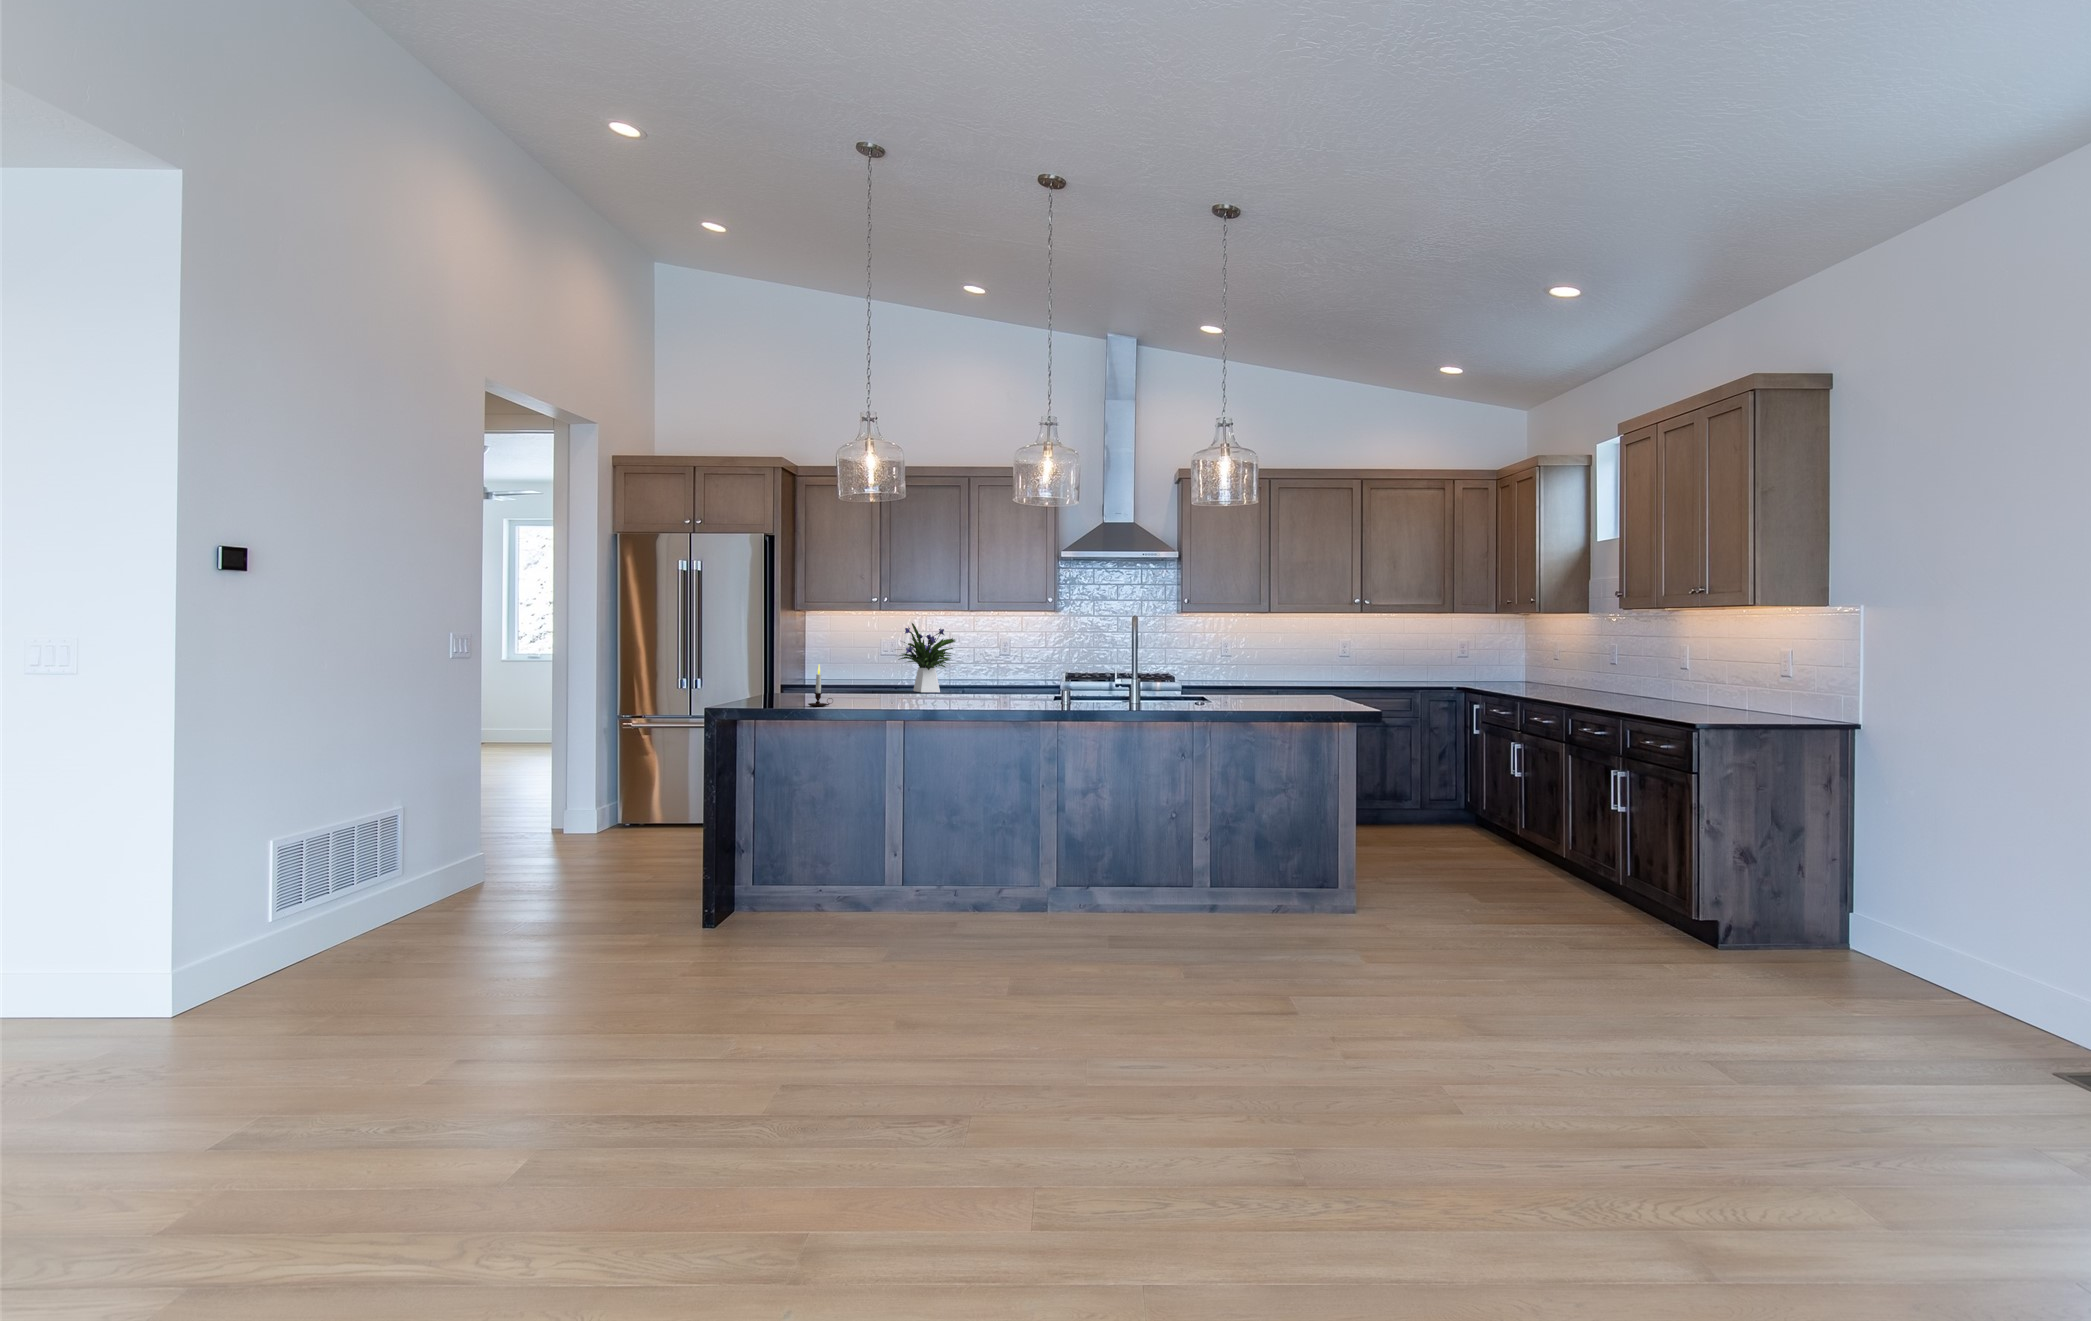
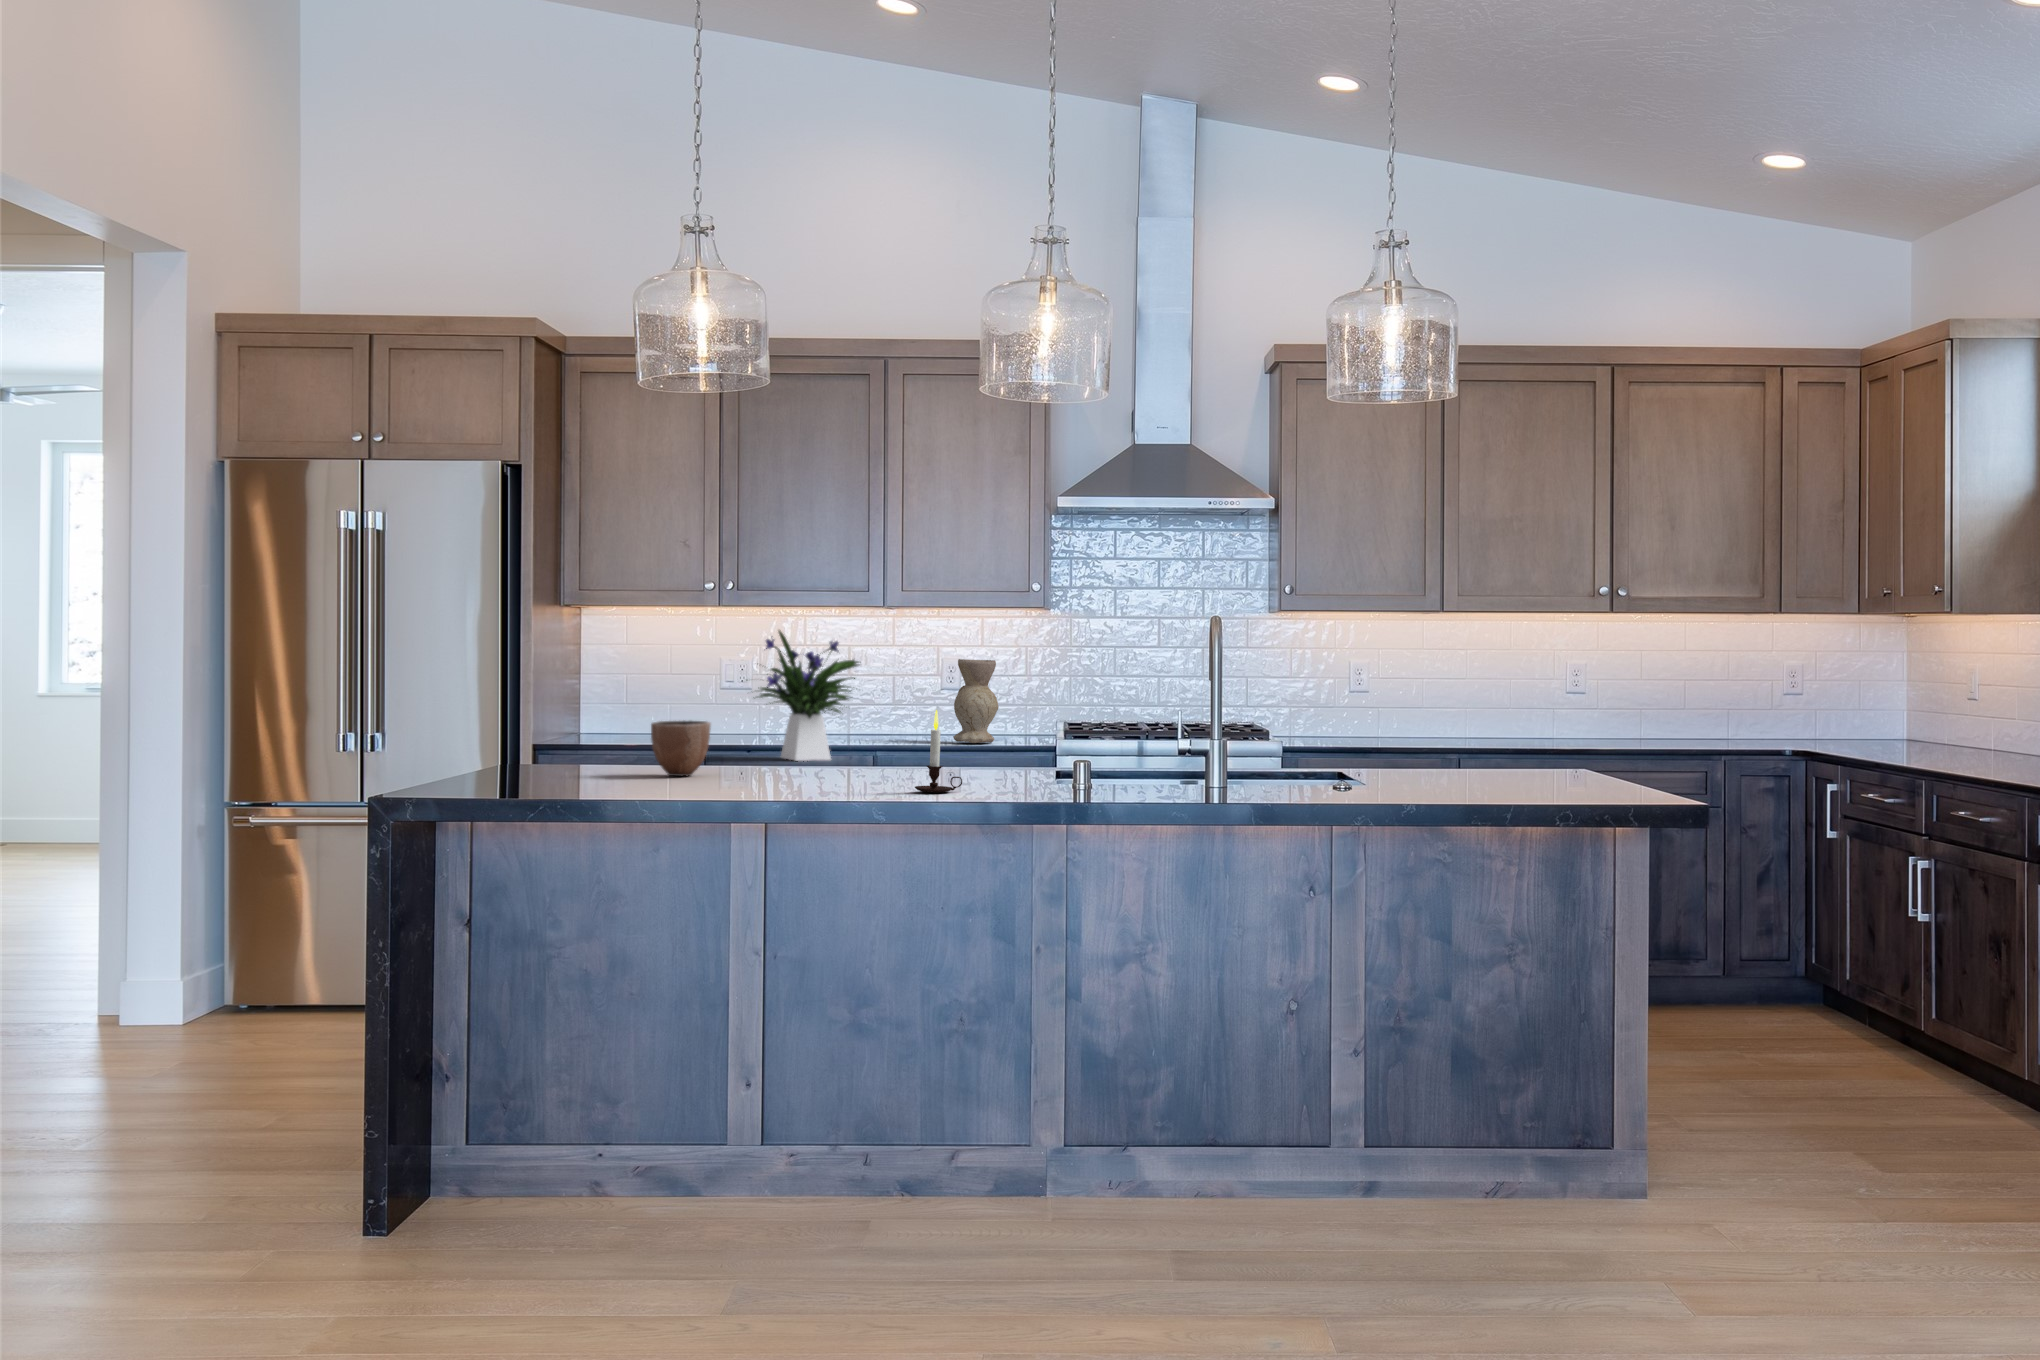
vase: none [1008,638,1032,684] -> present [953,659,999,743]
candle: present [808,665,832,706] -> present [915,710,962,793]
decorative bowl: none [845,670,876,699] -> present [651,720,711,776]

